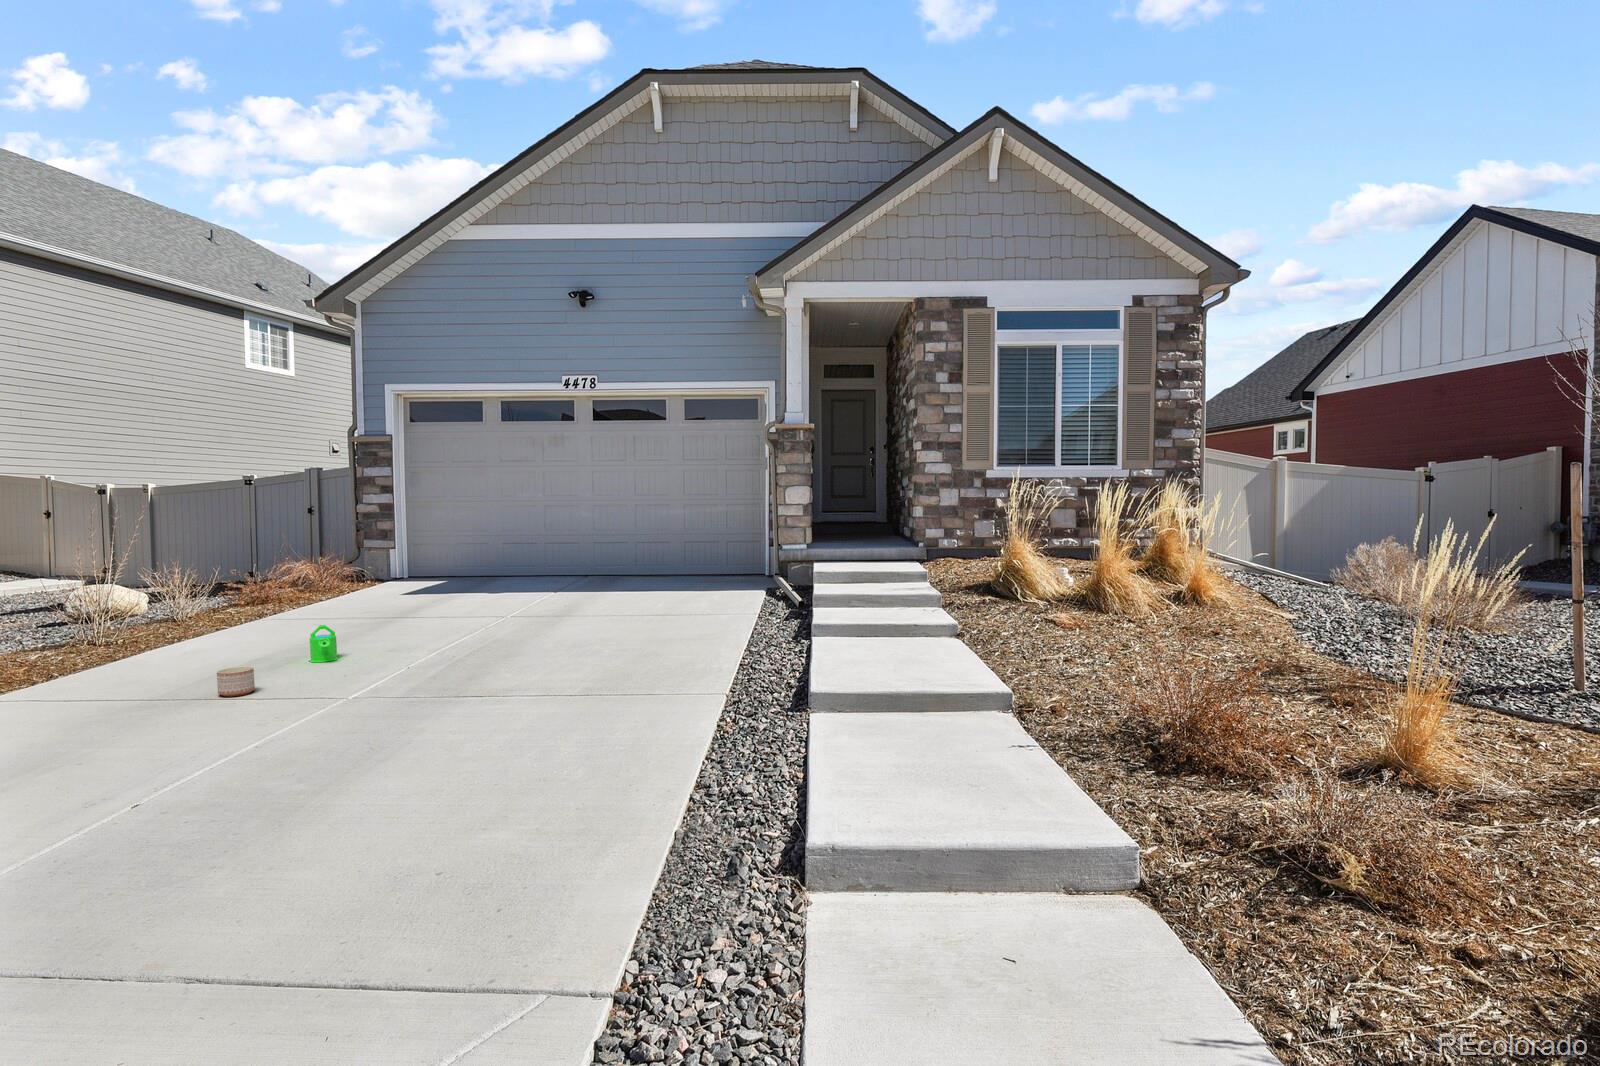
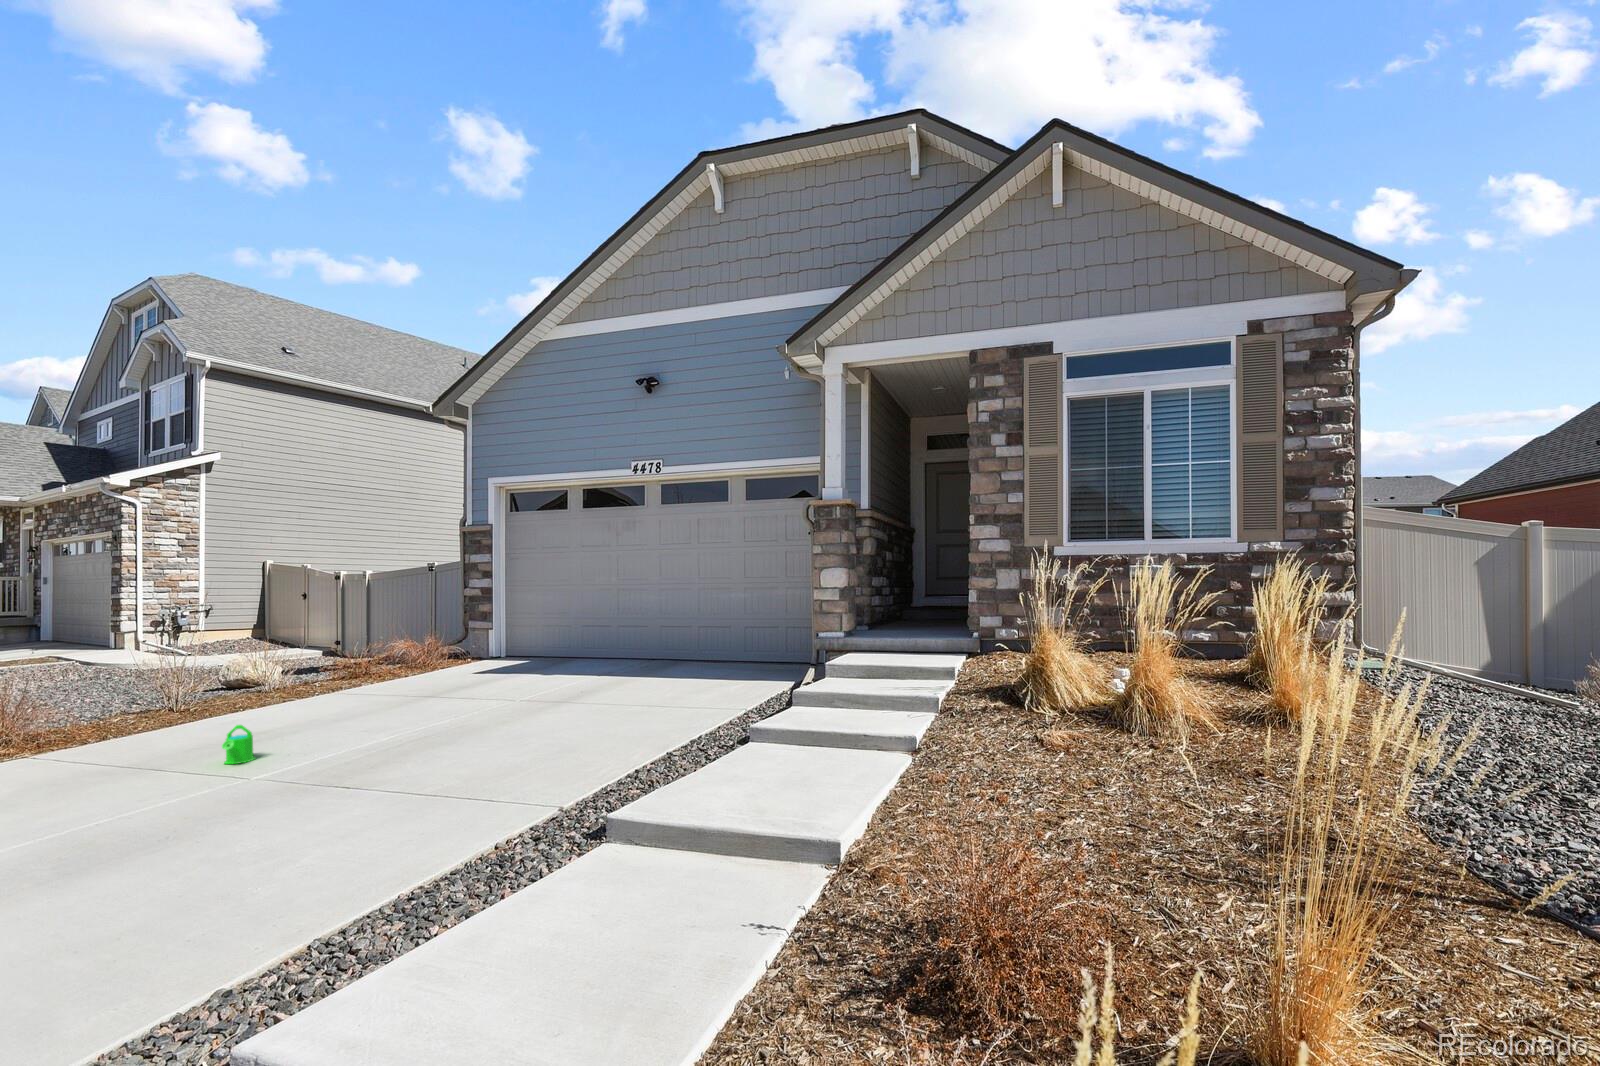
planter: present [217,666,255,697] -> none [60,774,103,808]

